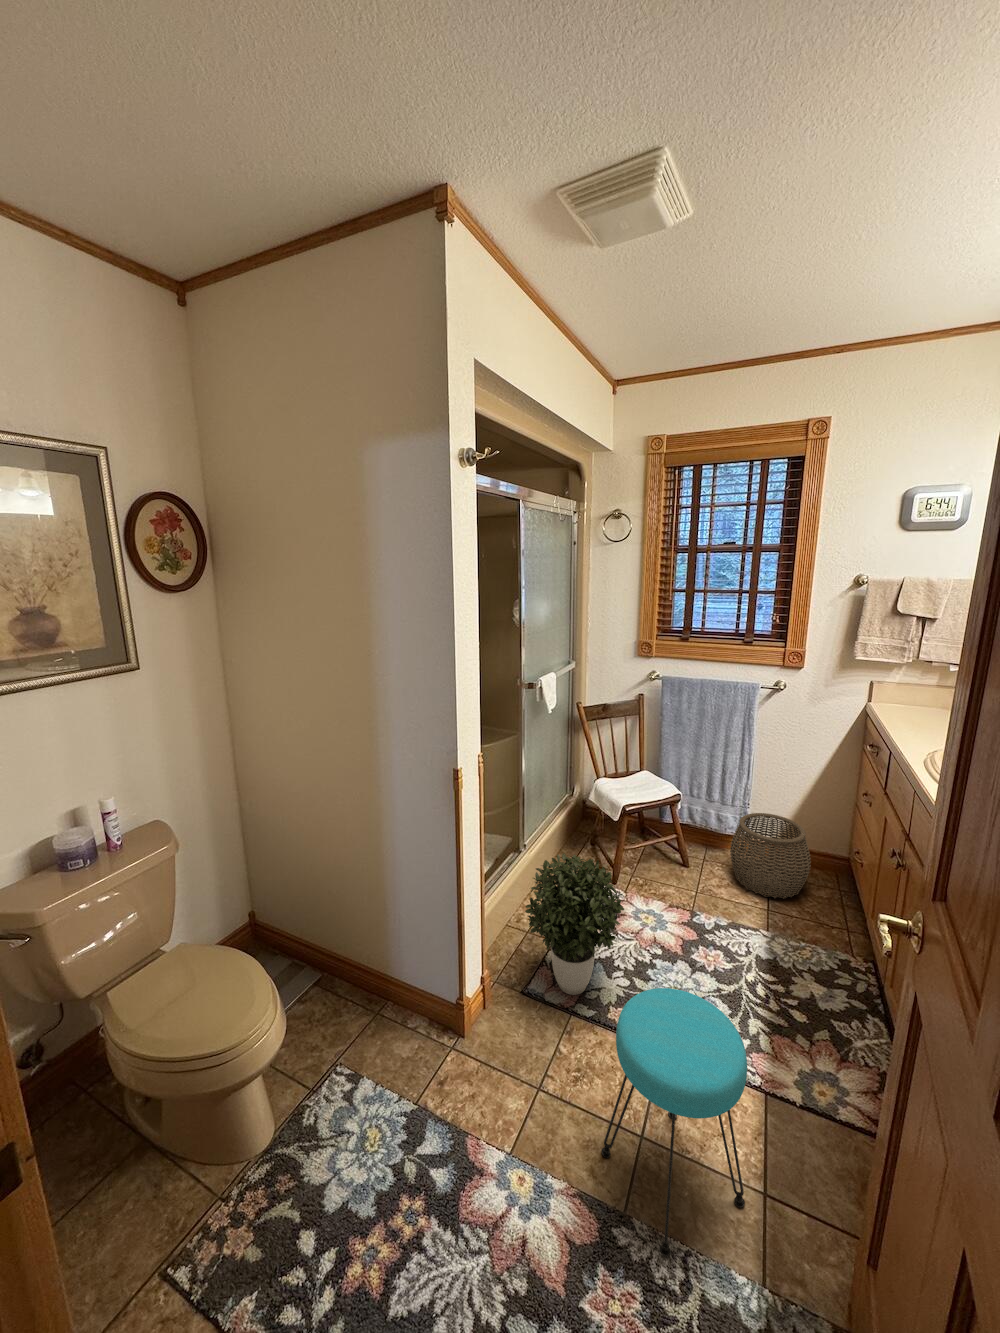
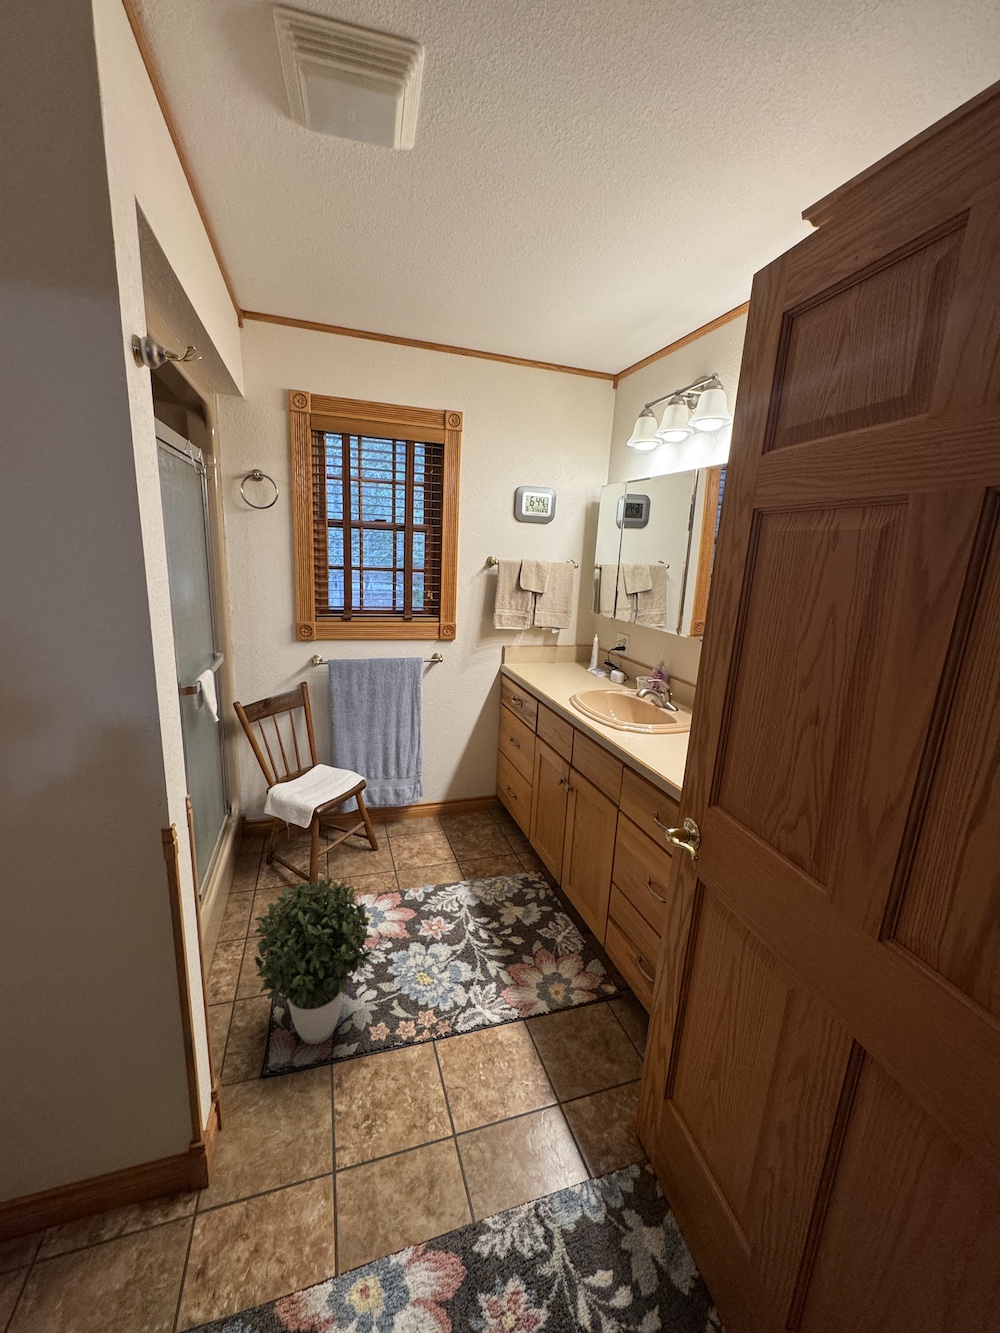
woven basket: present [730,813,811,899] -> none [413,775,480,851]
stool: present [602,988,747,1256] -> none [429,967,562,1227]

